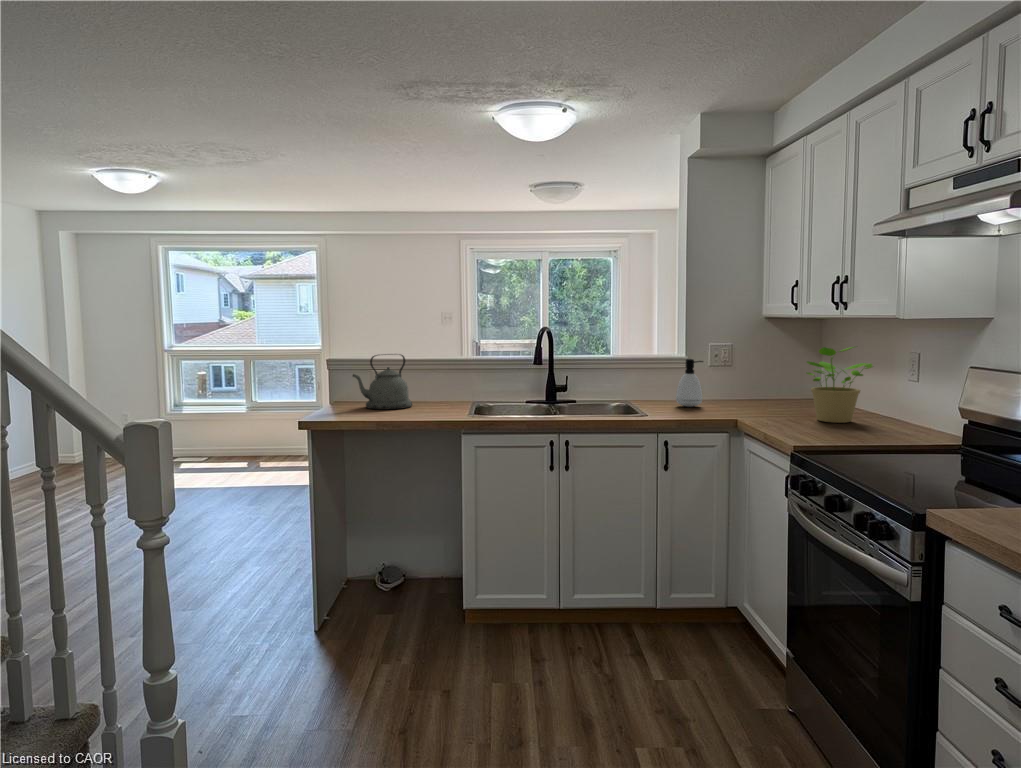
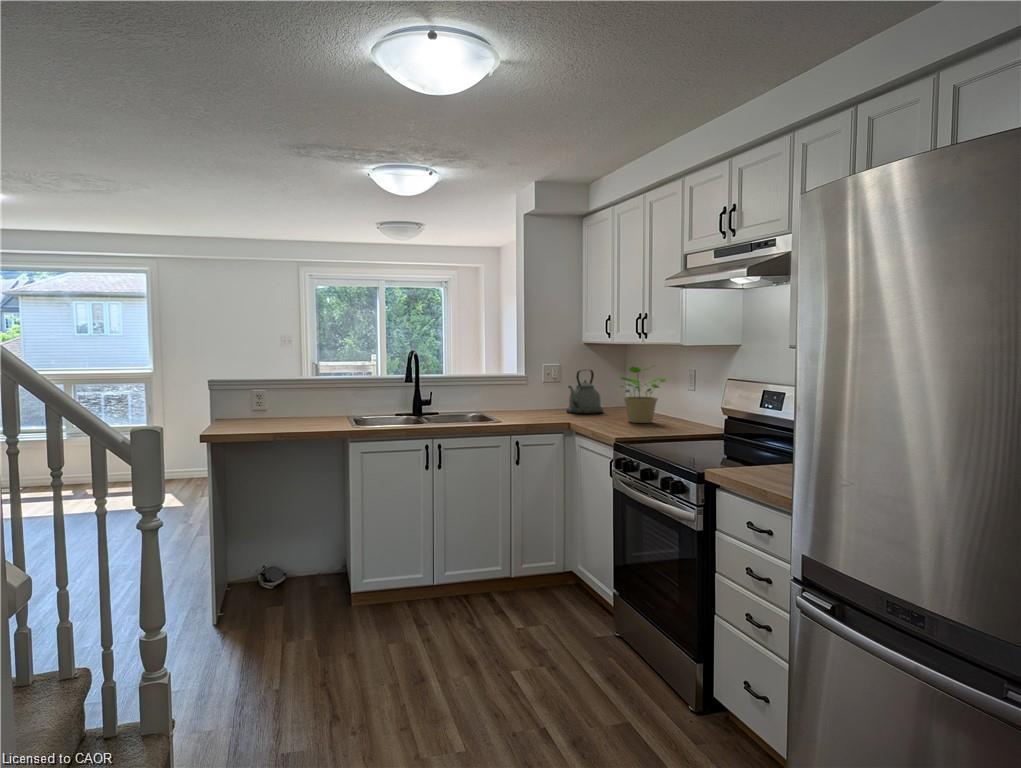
kettle: present [353,354,412,410] -> present [566,370,603,414]
soap dispenser: present [676,359,703,407] -> none [521,376,542,415]

